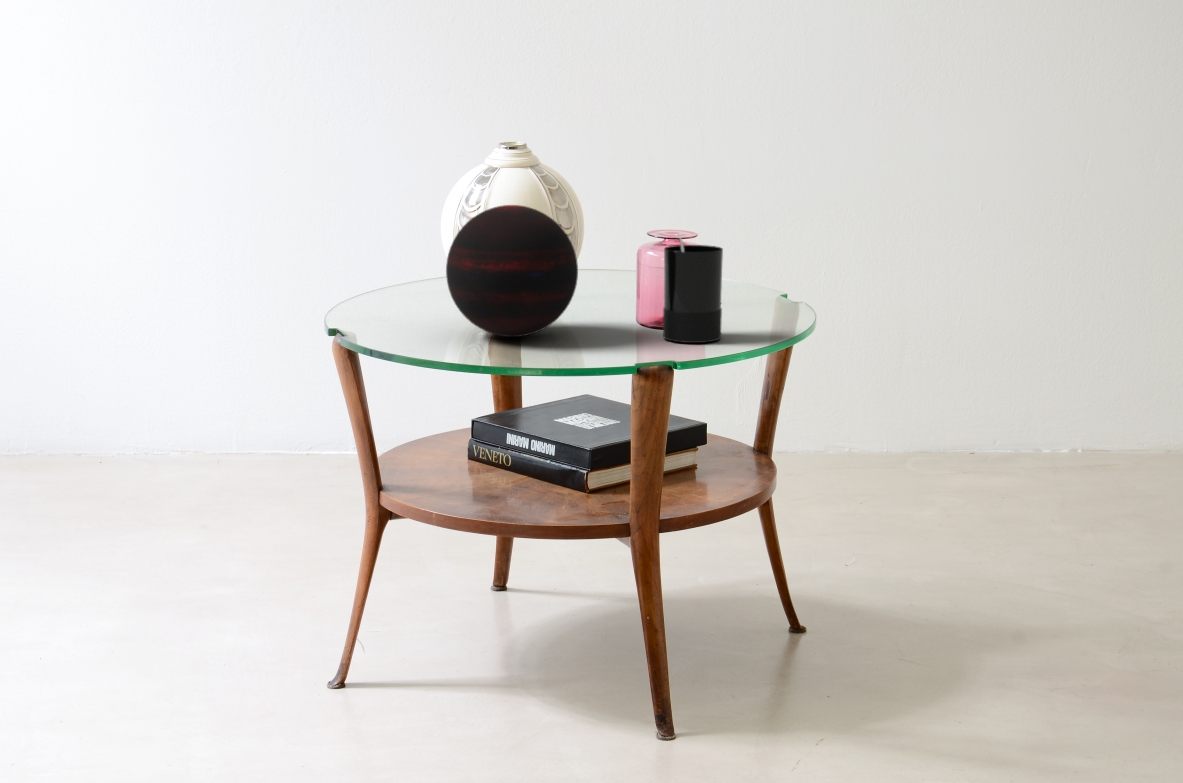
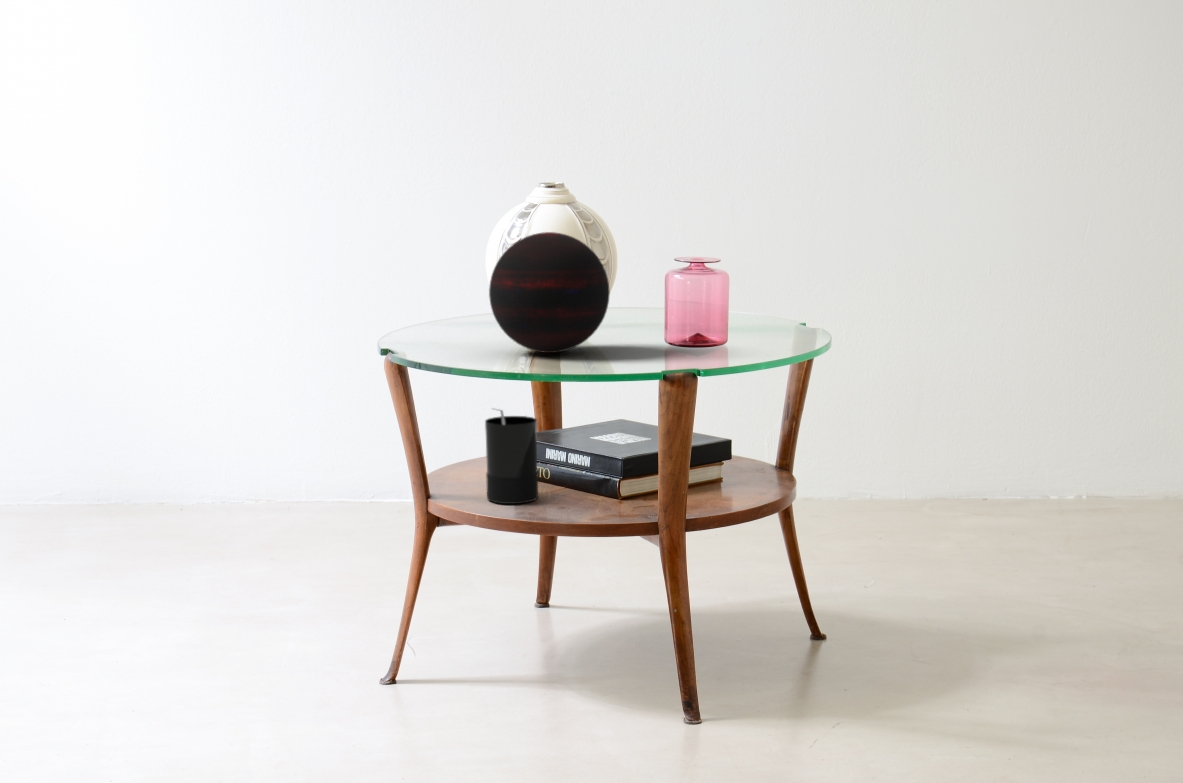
candle: present [663,238,723,343] -> present [485,410,538,504]

